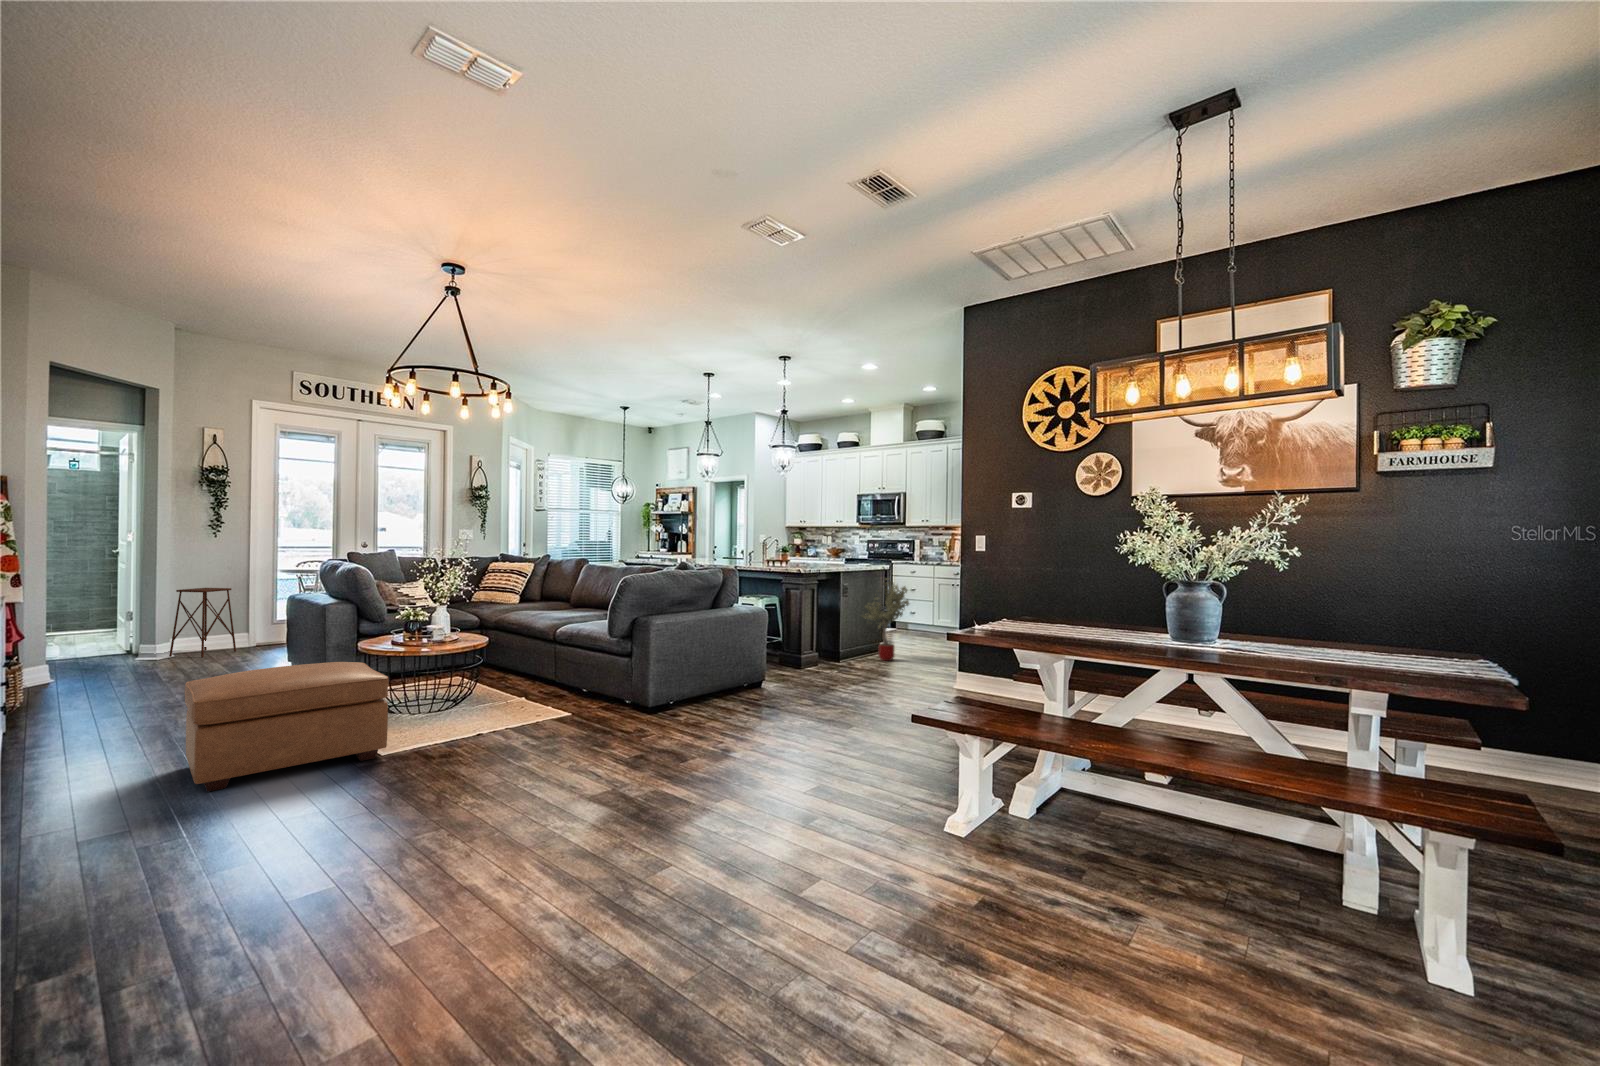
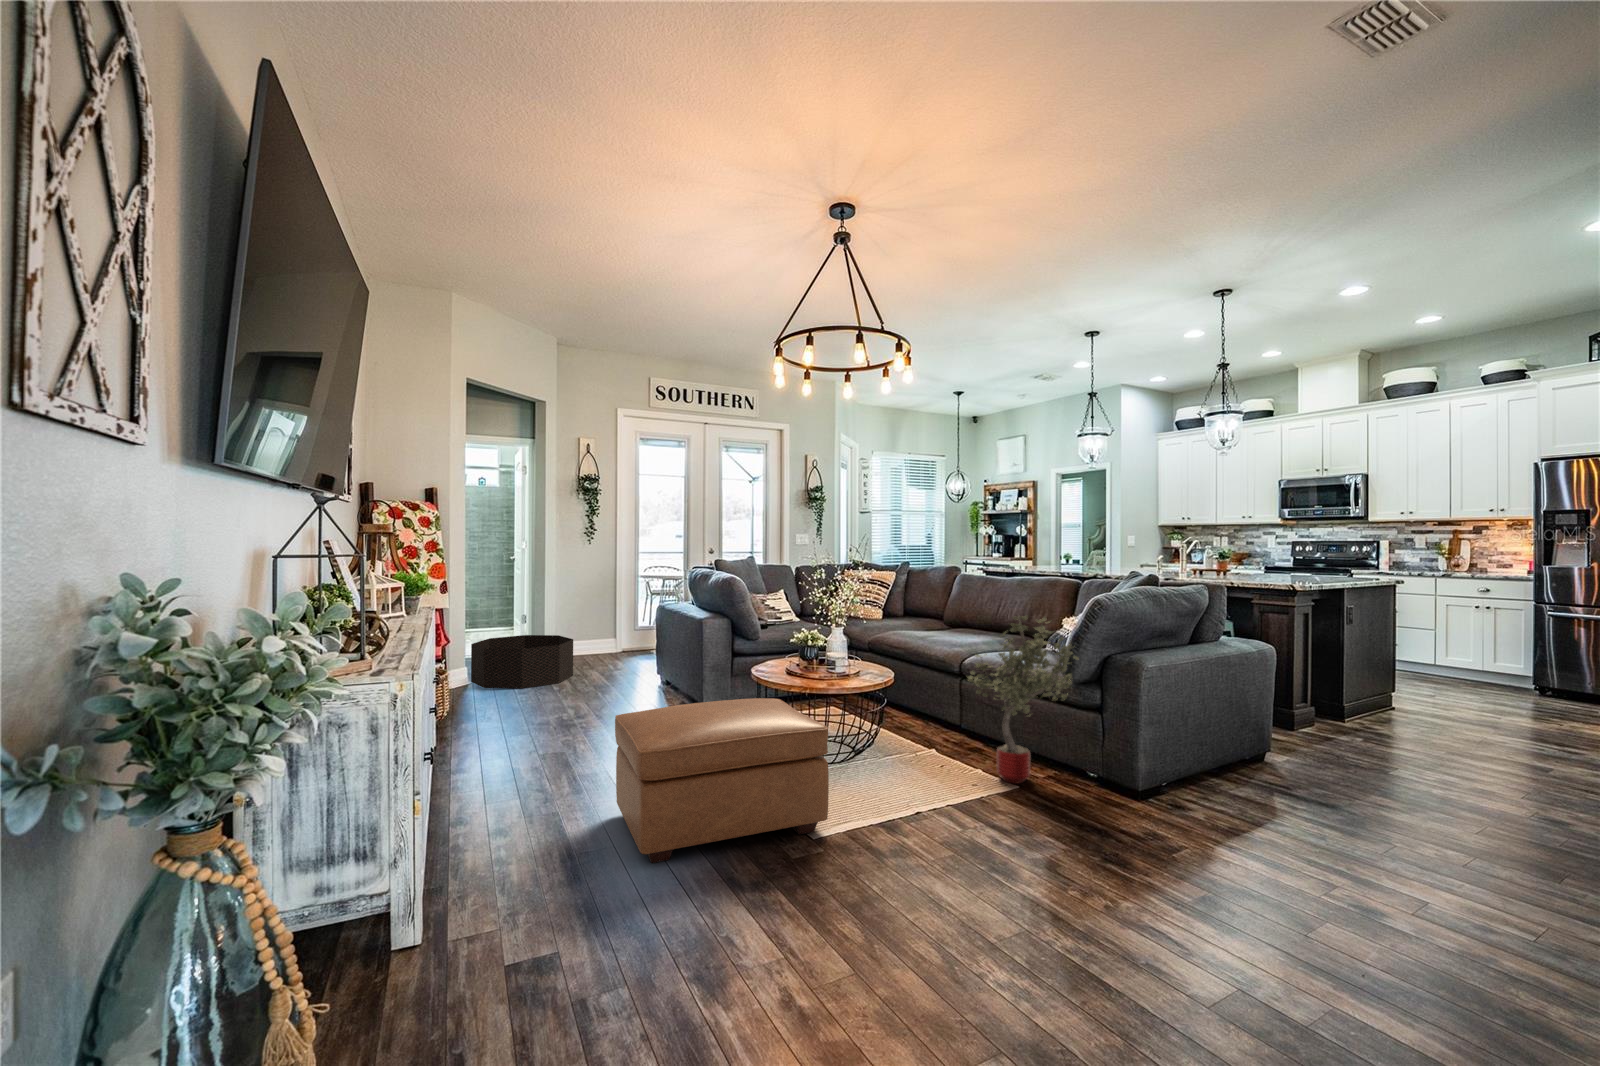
potted tree: present [861,578,909,661] -> present [968,616,1078,784]
side table: present [169,588,236,657] -> none [558,594,609,663]
basket: none [43,630,184,686] -> present [471,635,573,689]

